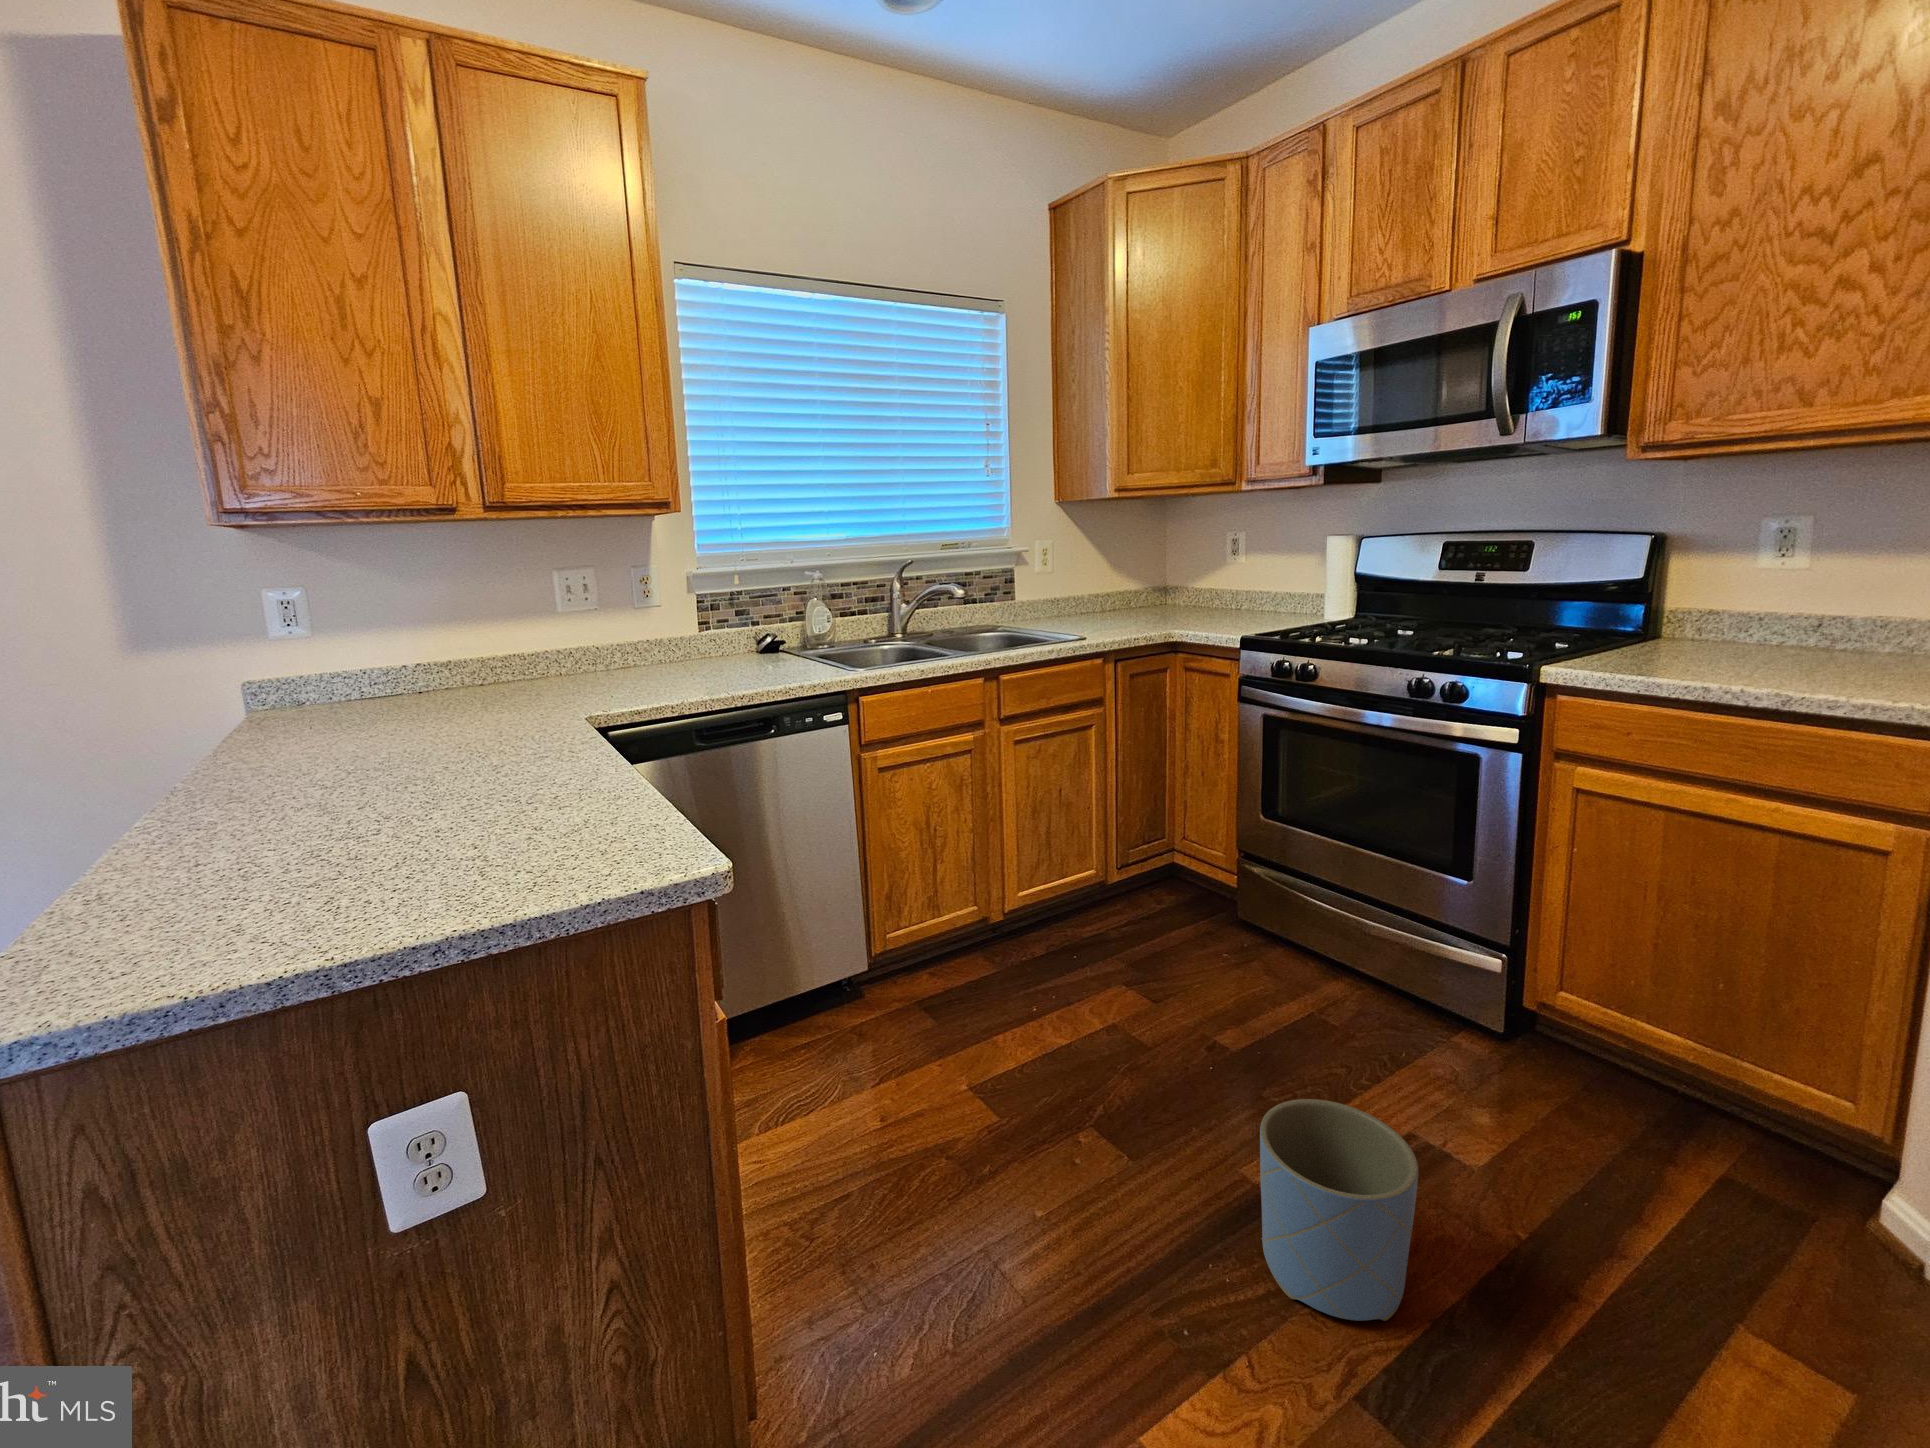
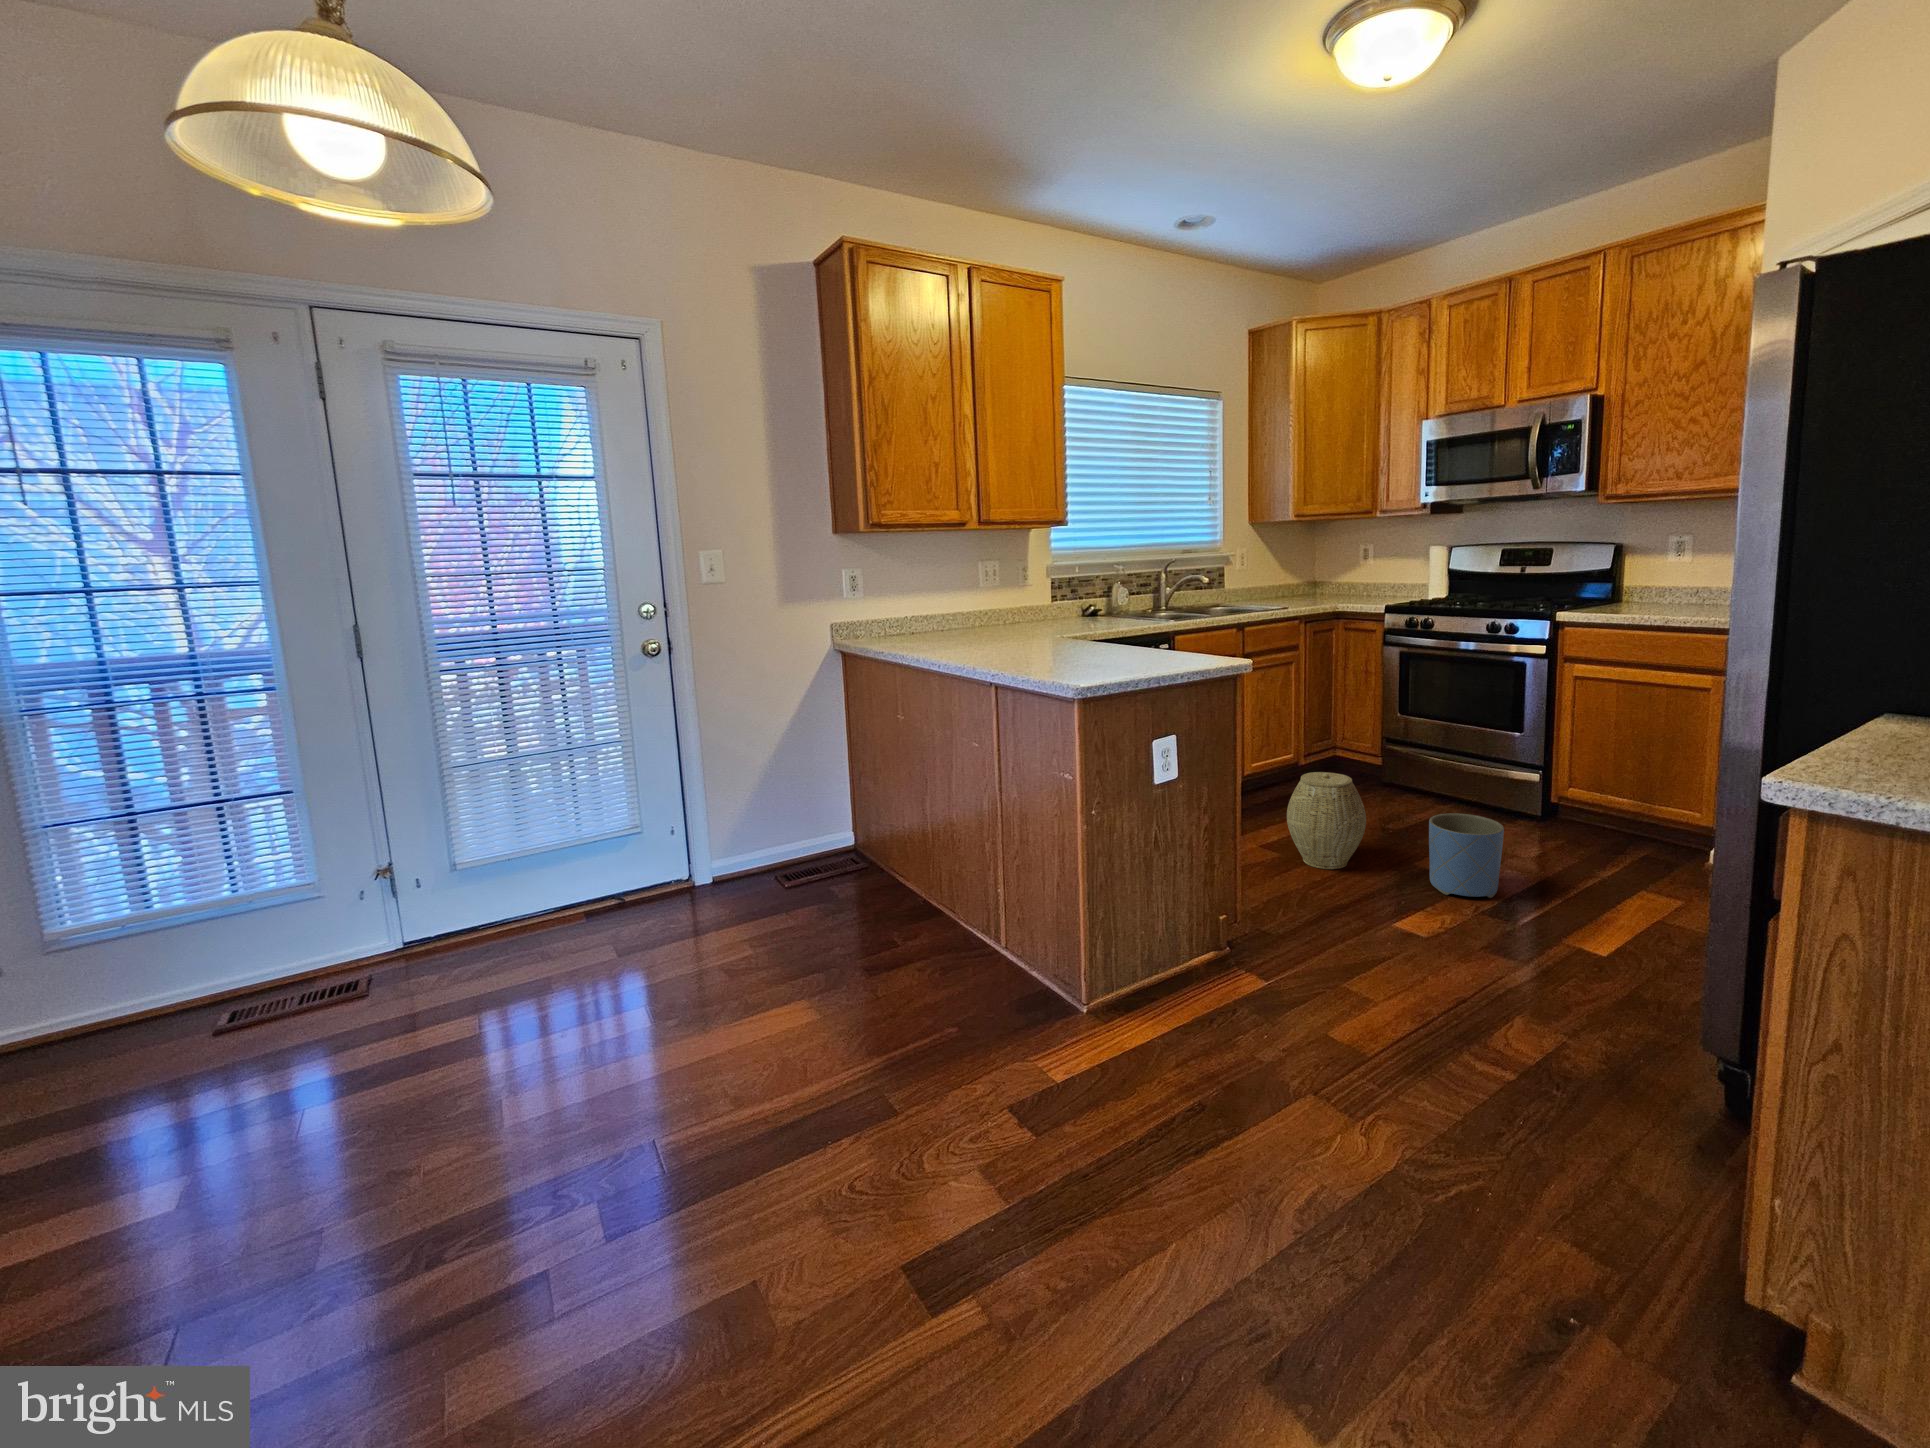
woven basket: none [1005,973,1150,1176] -> present [1287,772,1366,869]

